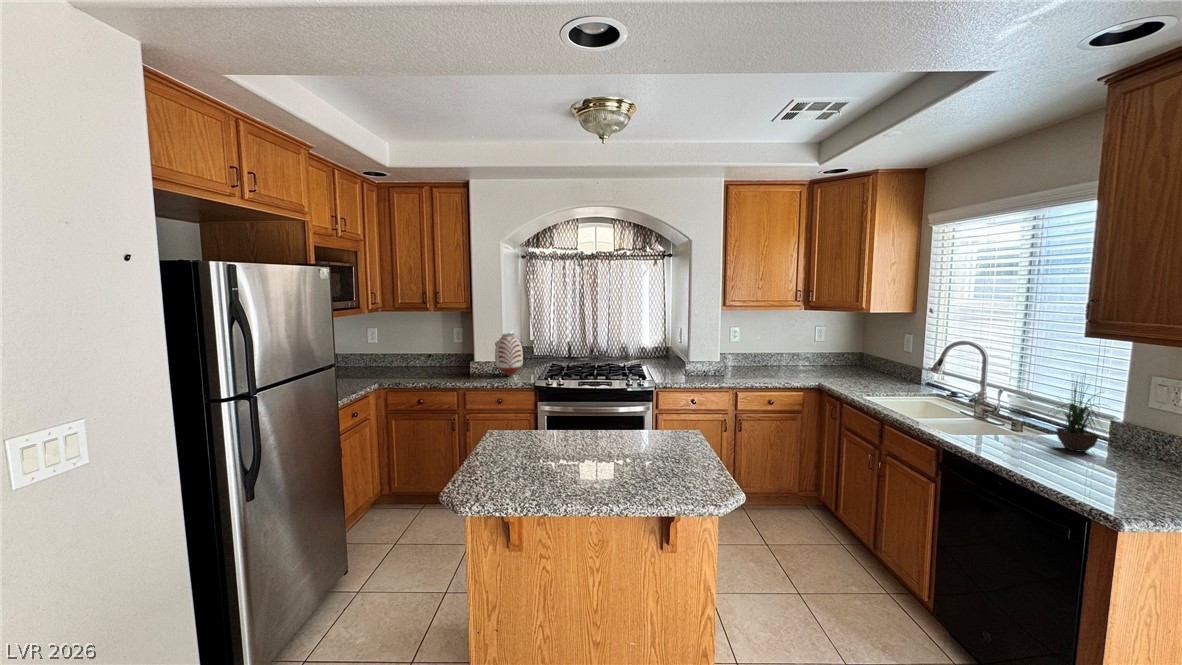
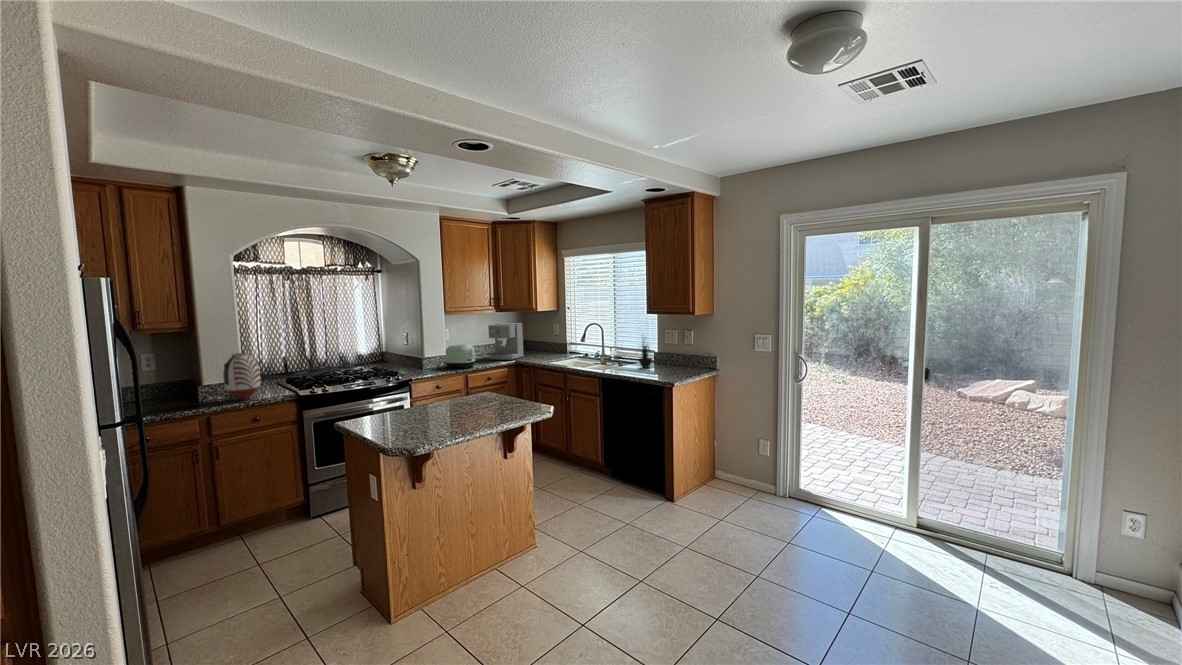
coffee maker: none [790,324,845,378] -> present [488,323,524,360]
toaster: none [719,347,756,380] -> present [445,344,475,368]

